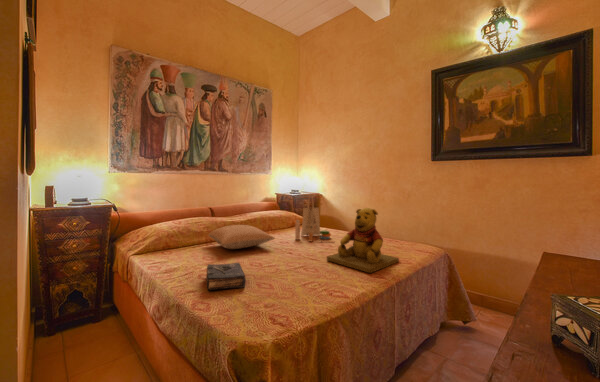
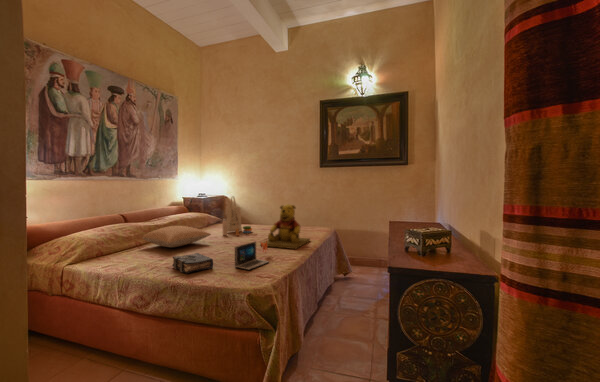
laptop: none [270,256,326,302] -> present [235,241,269,270]

